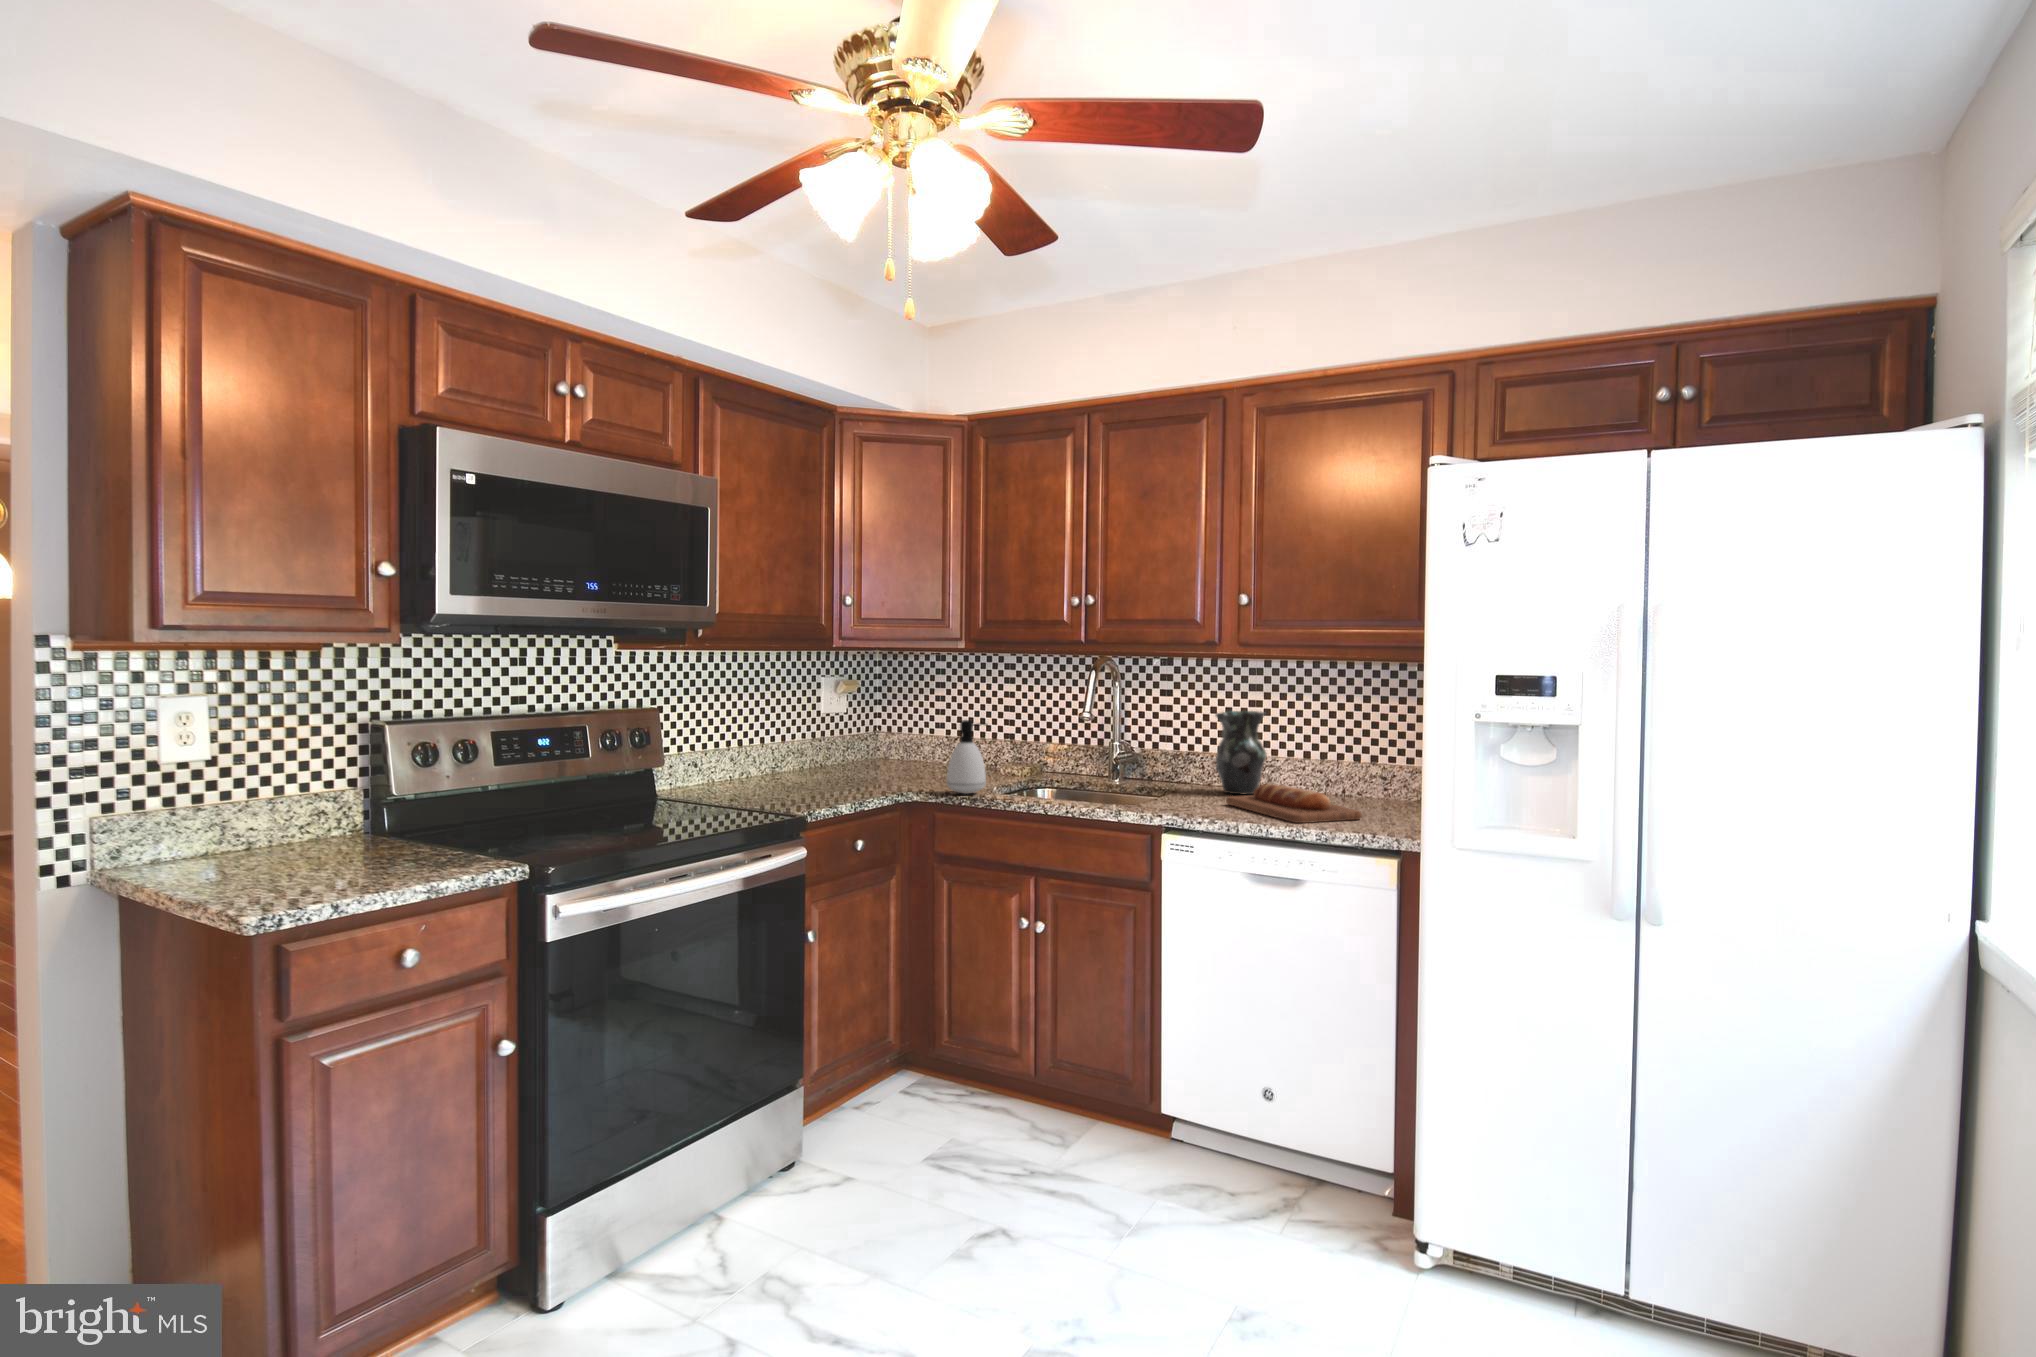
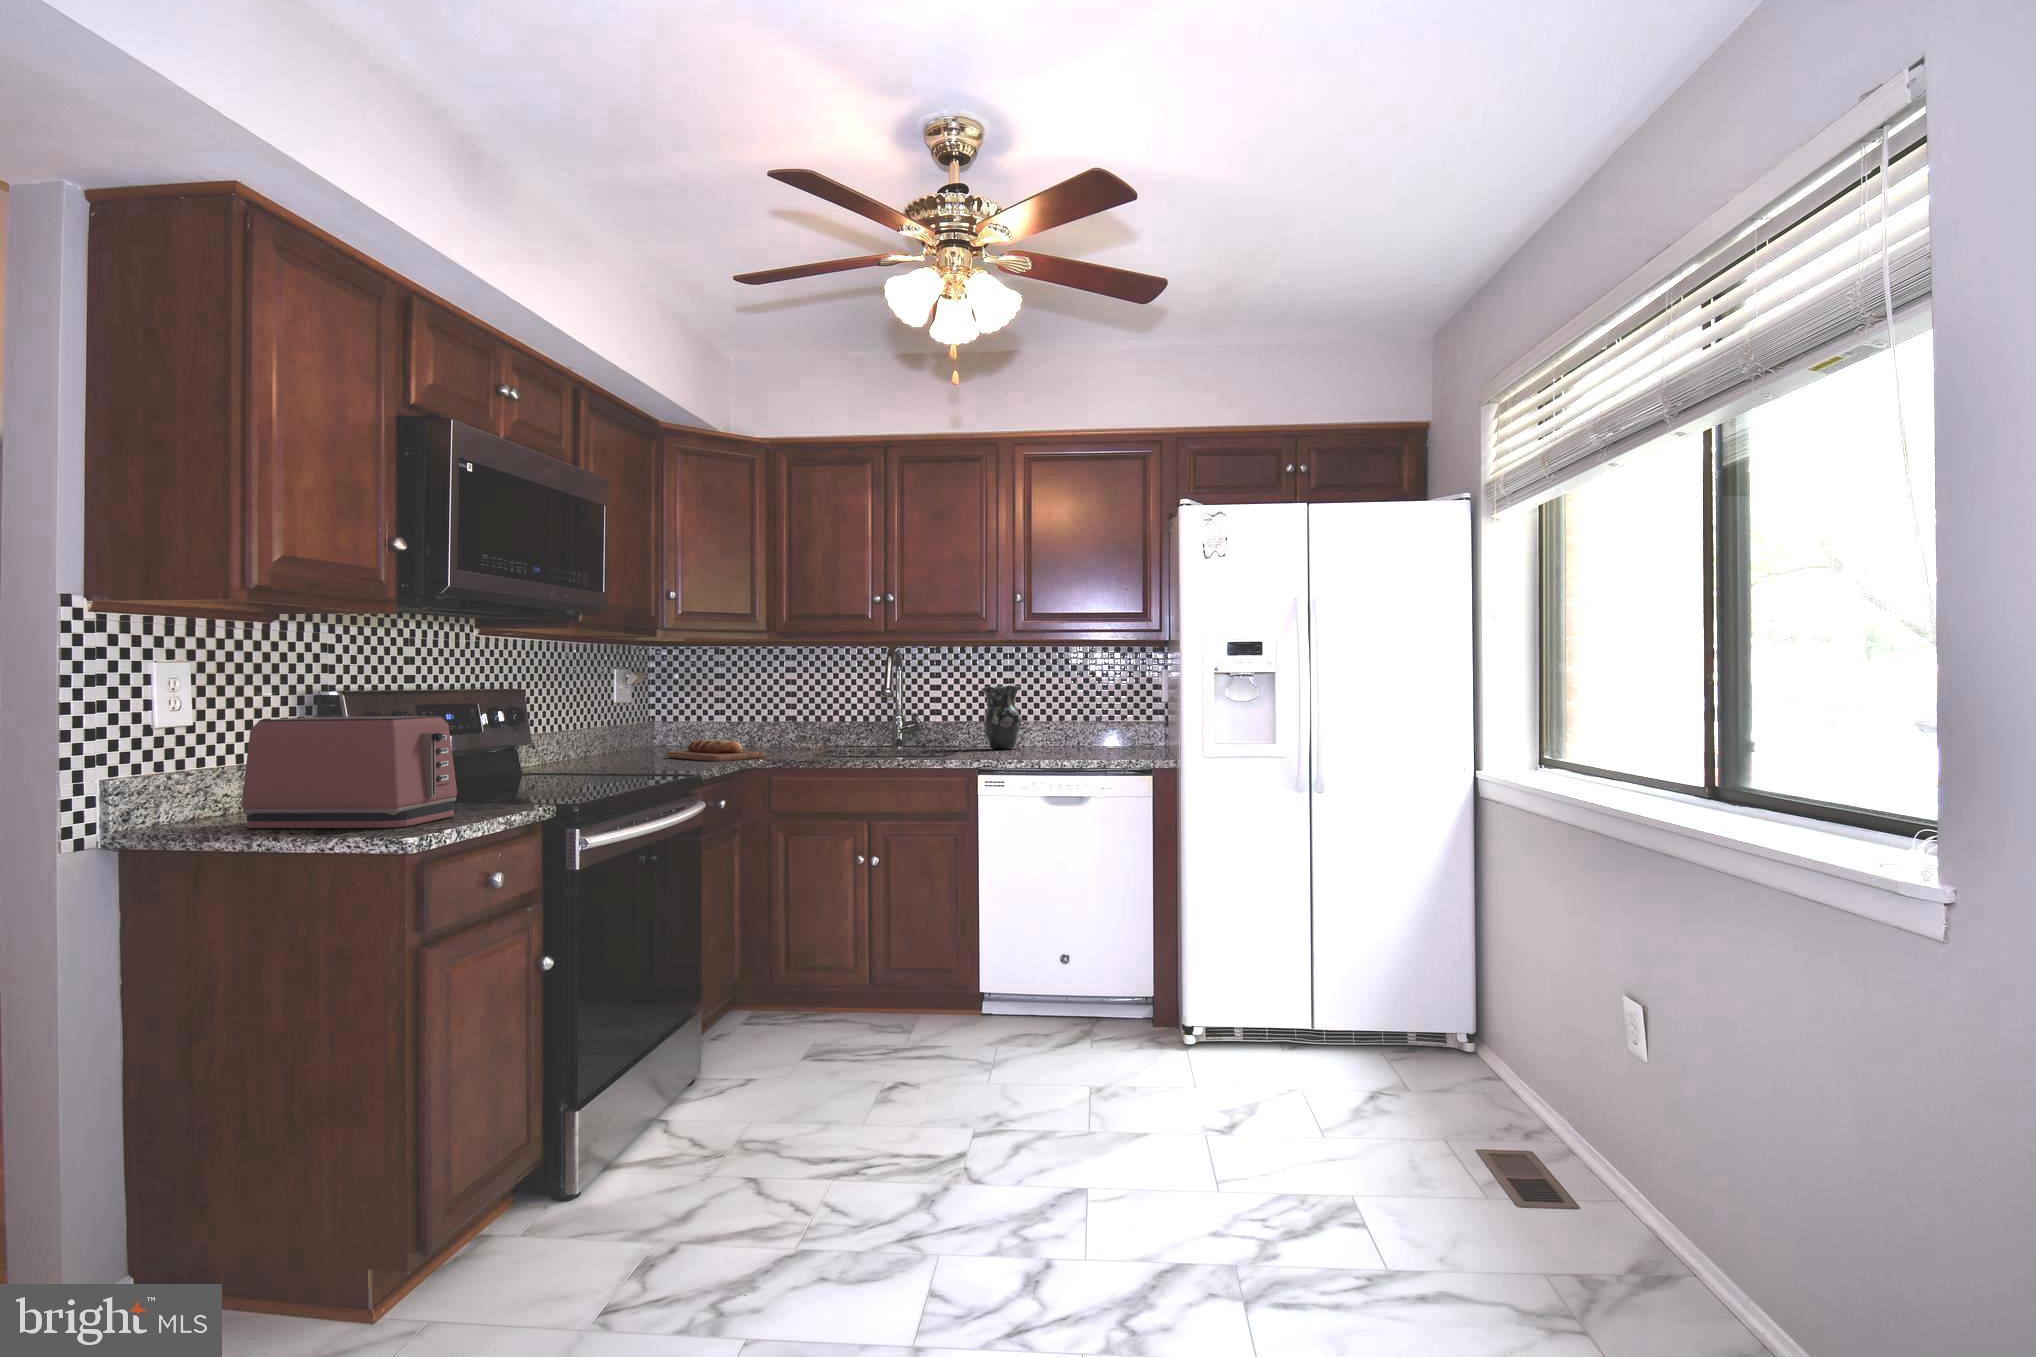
soap dispenser: present [947,720,987,794] -> none [779,697,814,759]
toaster: none [177,759,375,897] -> present [241,716,457,828]
bread loaf: present [1226,784,1362,823] -> present [667,740,764,761]

